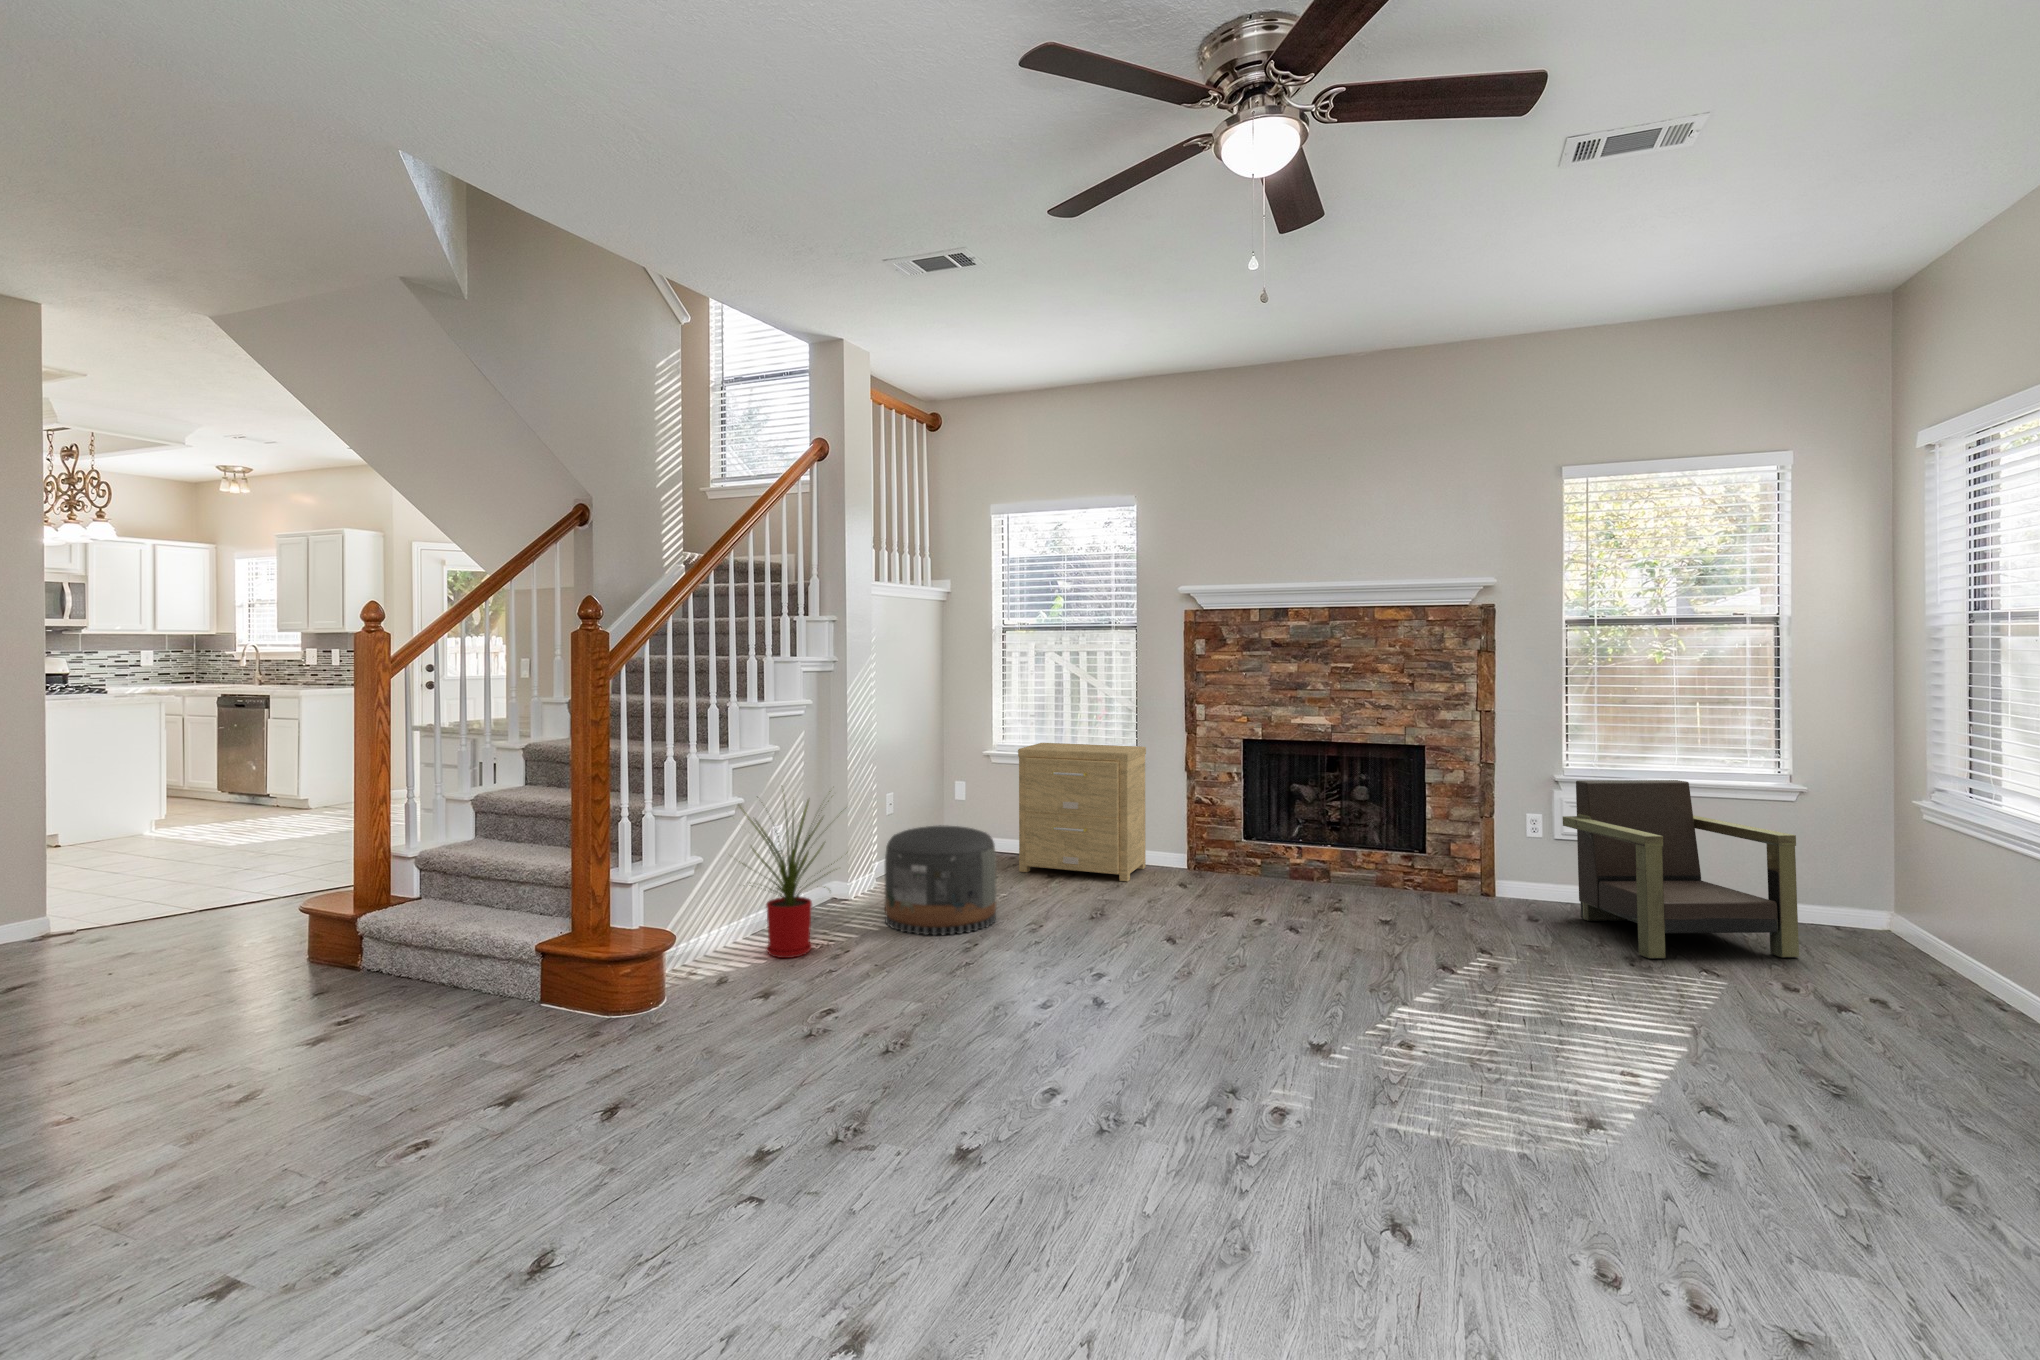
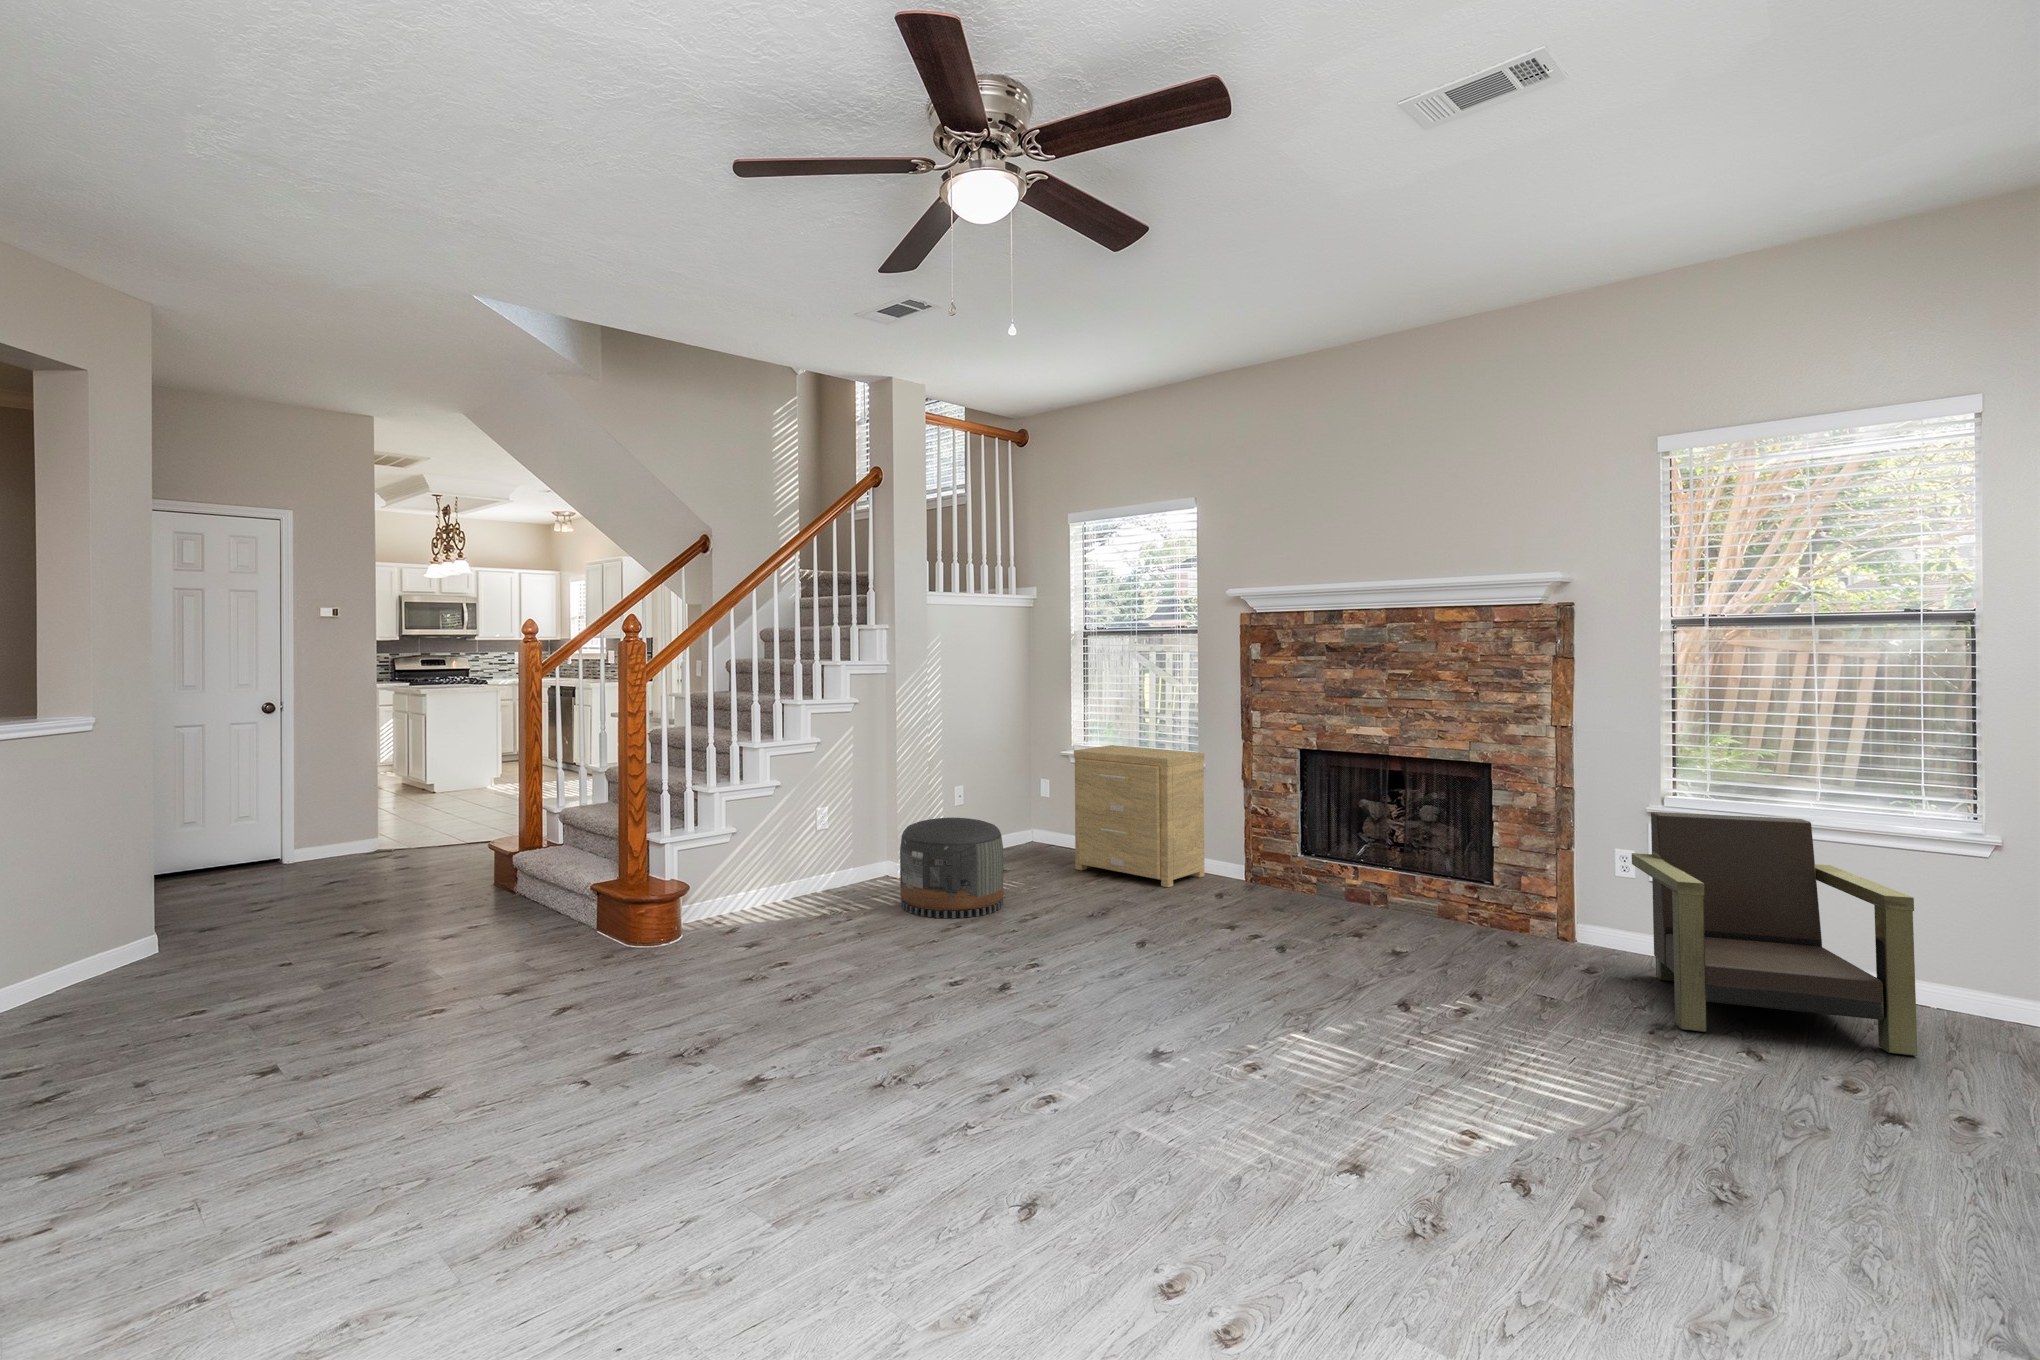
house plant: present [739,800,846,958] -> none [744,772,854,922]

